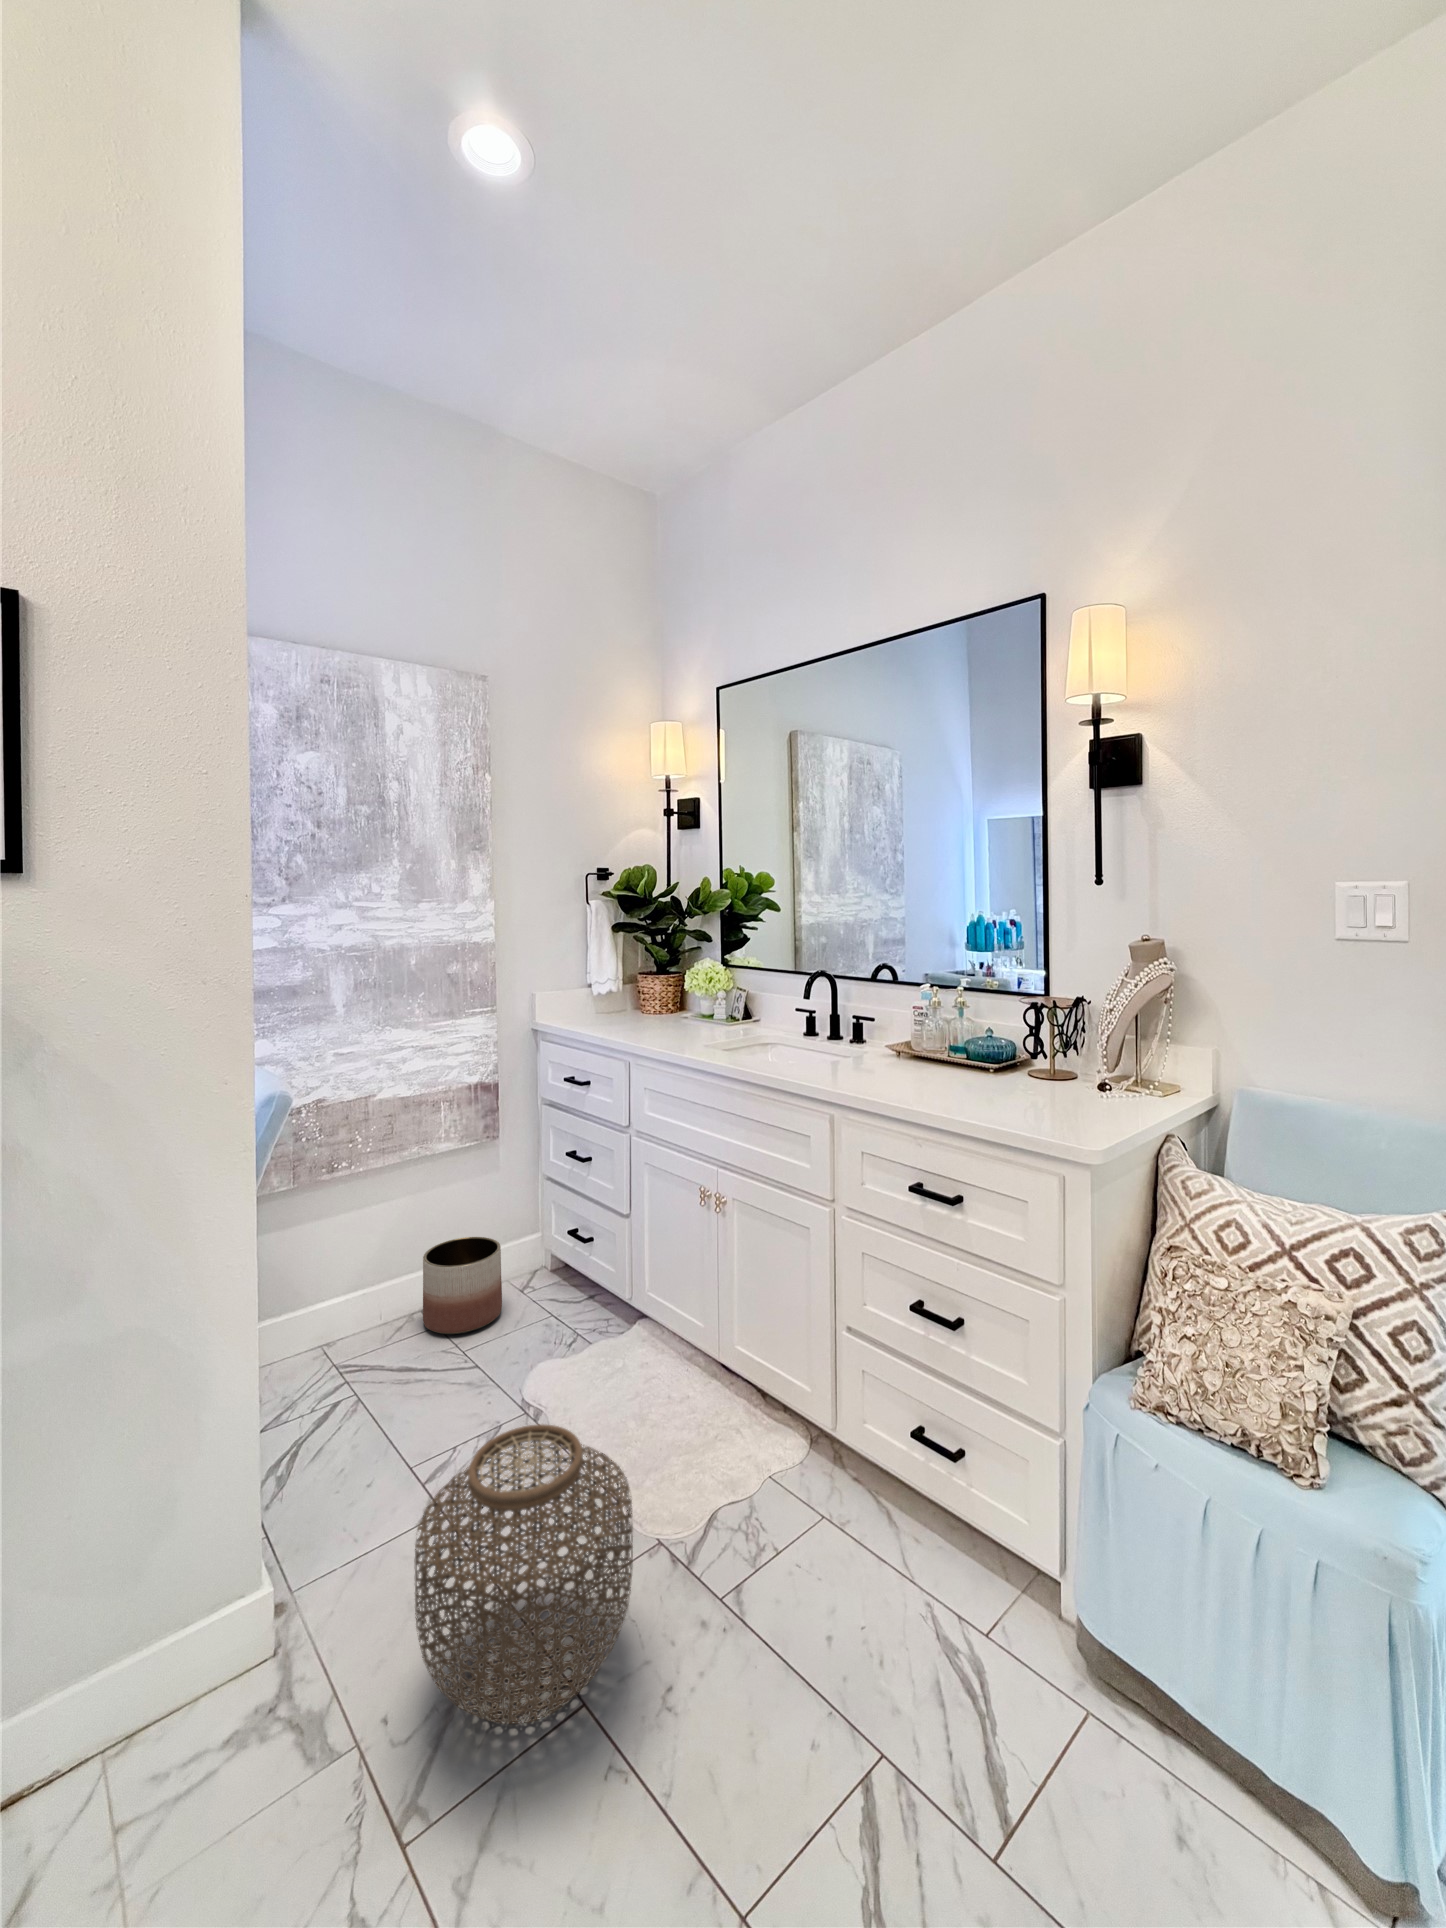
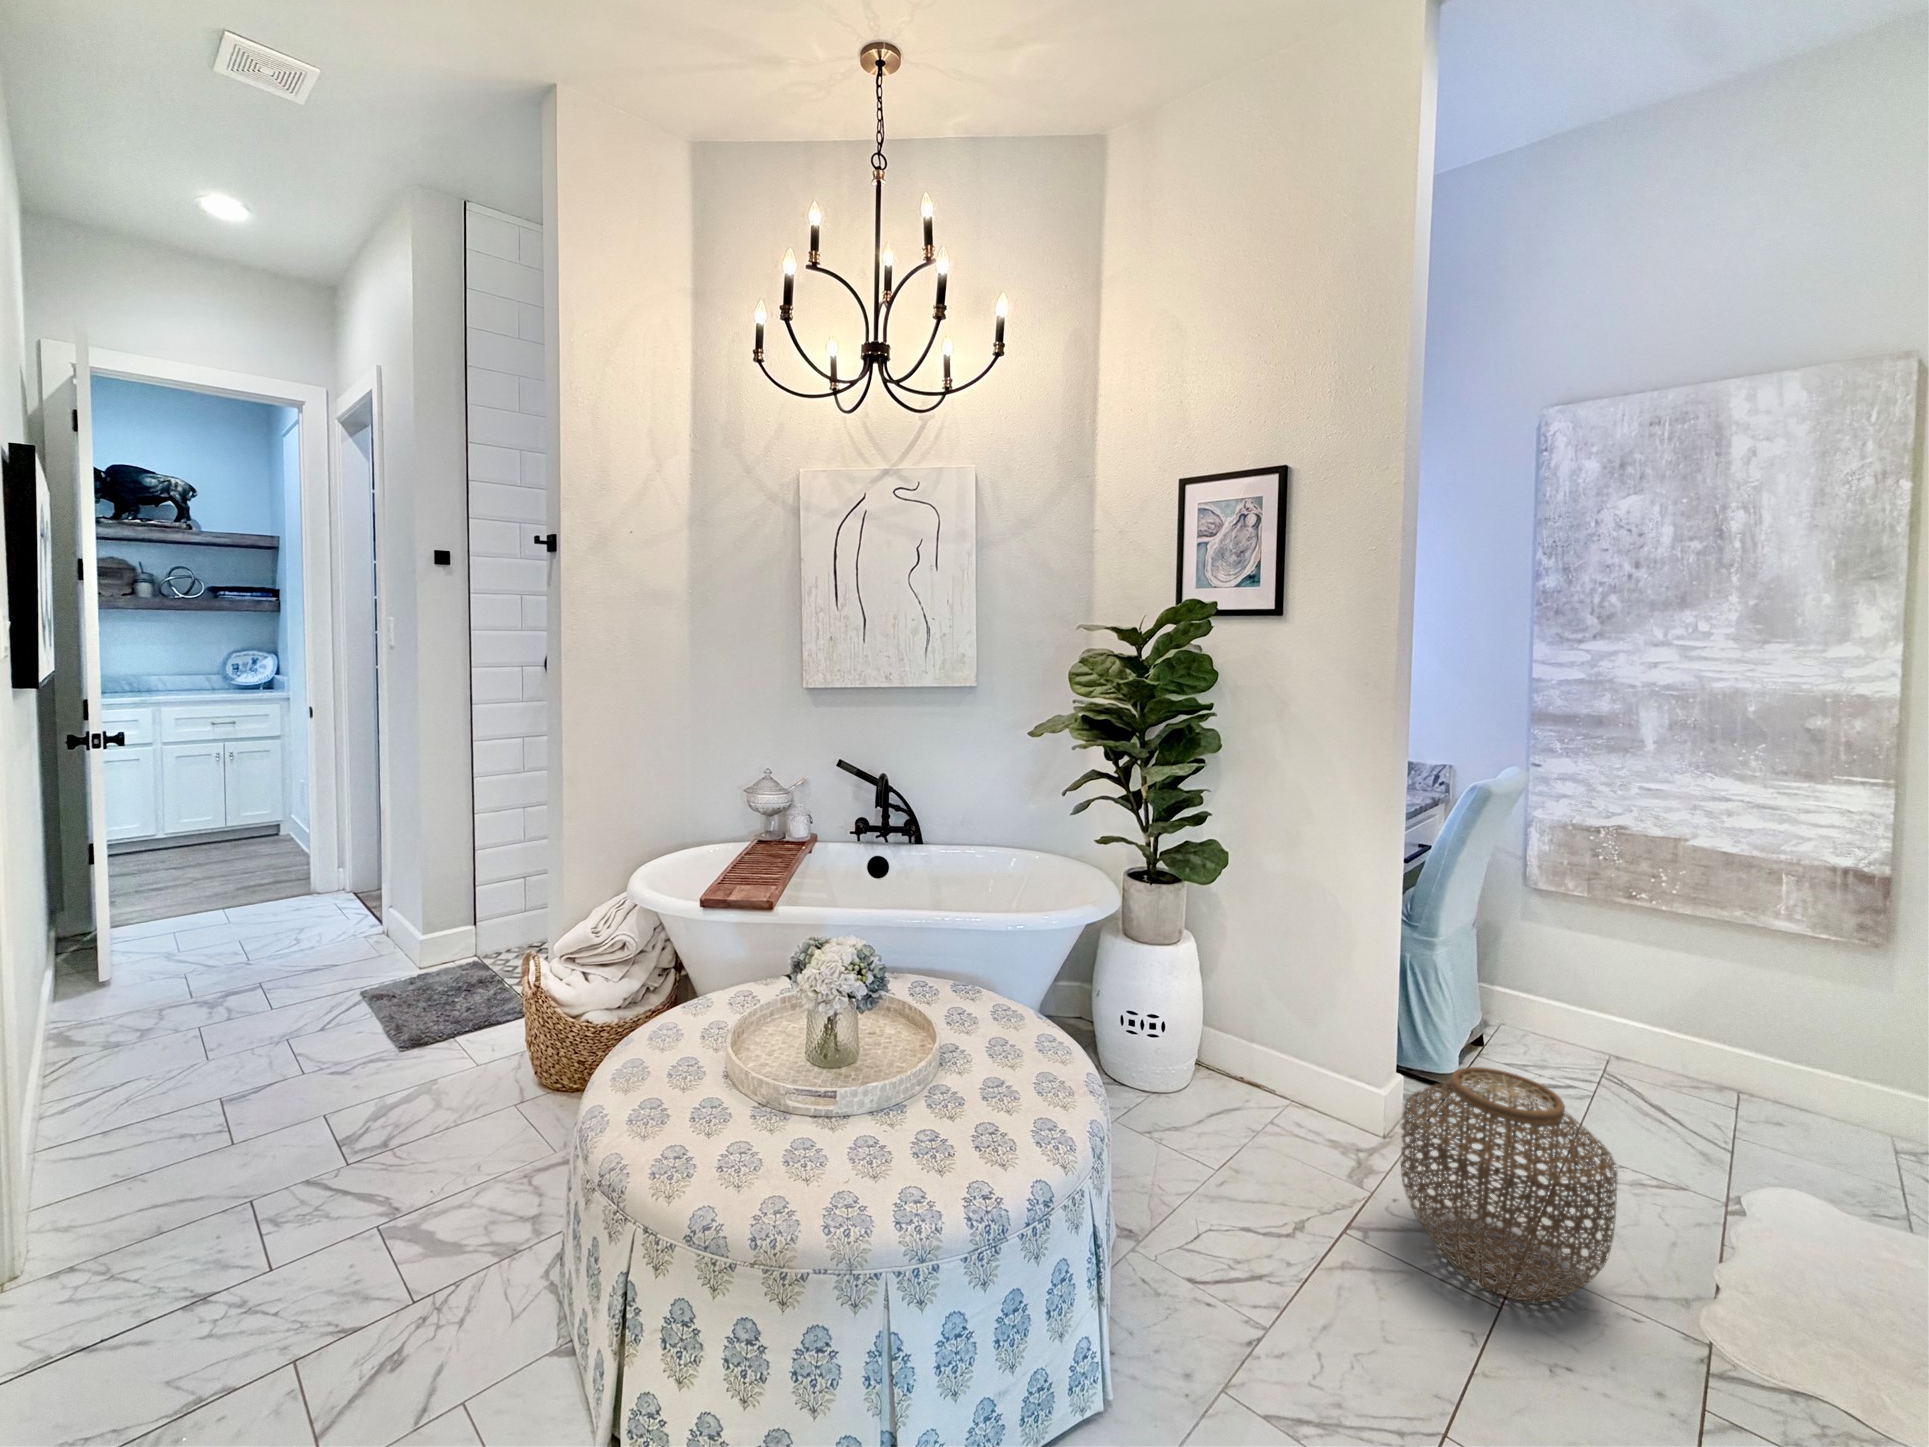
planter: present [423,1237,502,1334] -> none [1718,1025,1843,1139]

